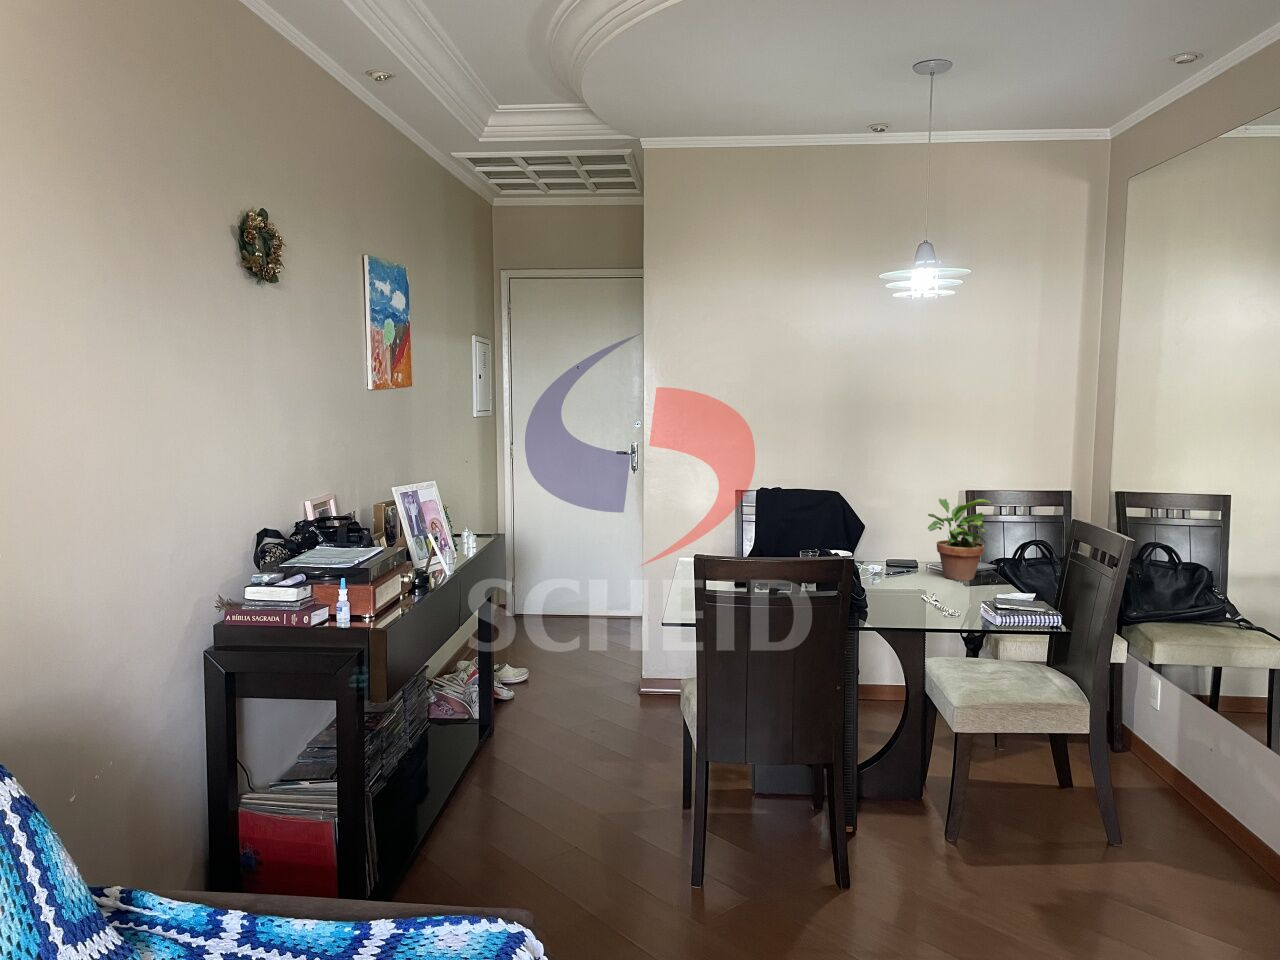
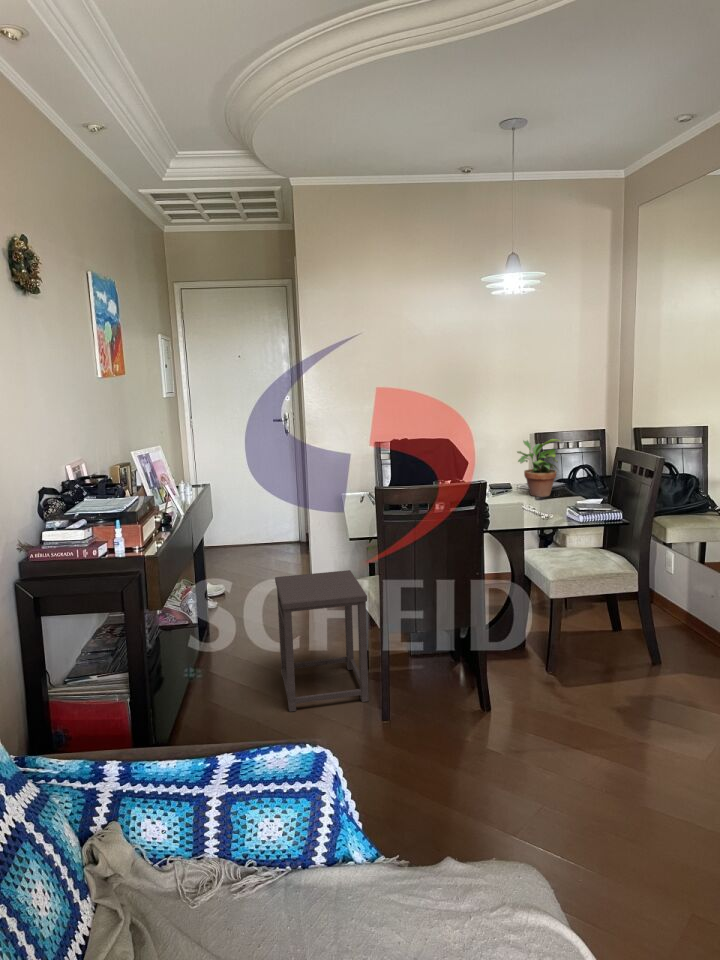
side table: none [563,664,681,854] -> present [275,570,368,712]

